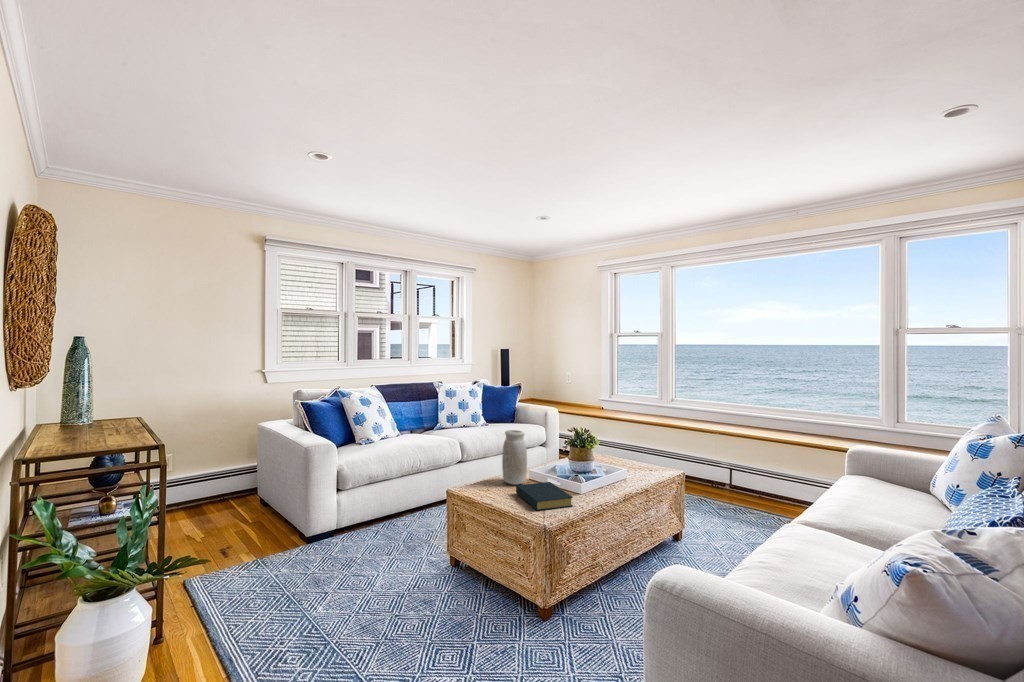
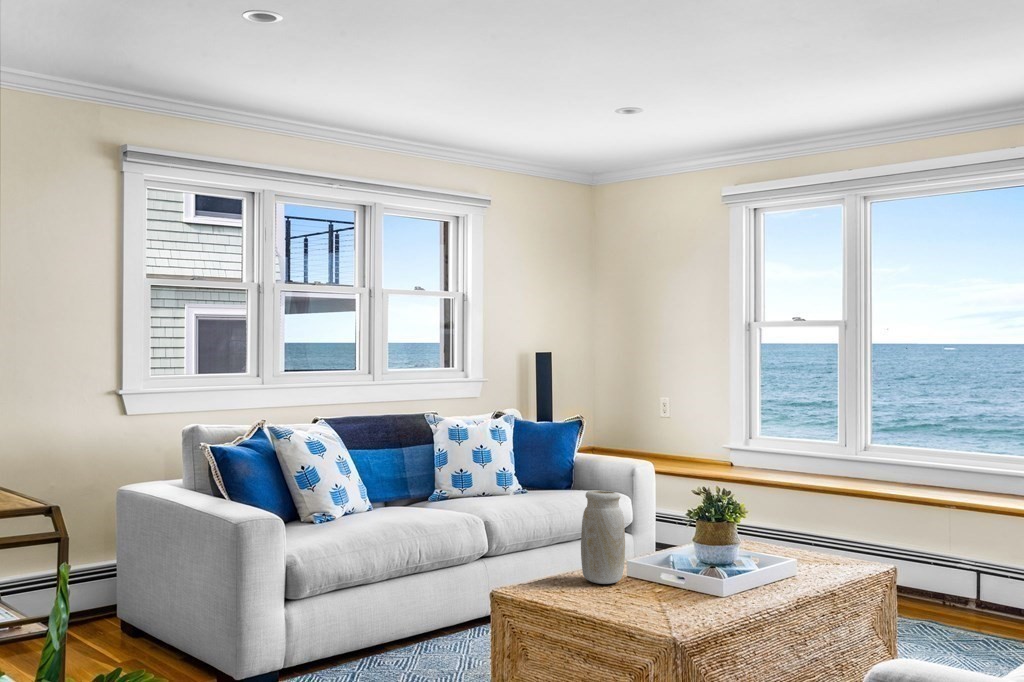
hardback book: present [516,482,573,510] -> none [611,578,714,619]

